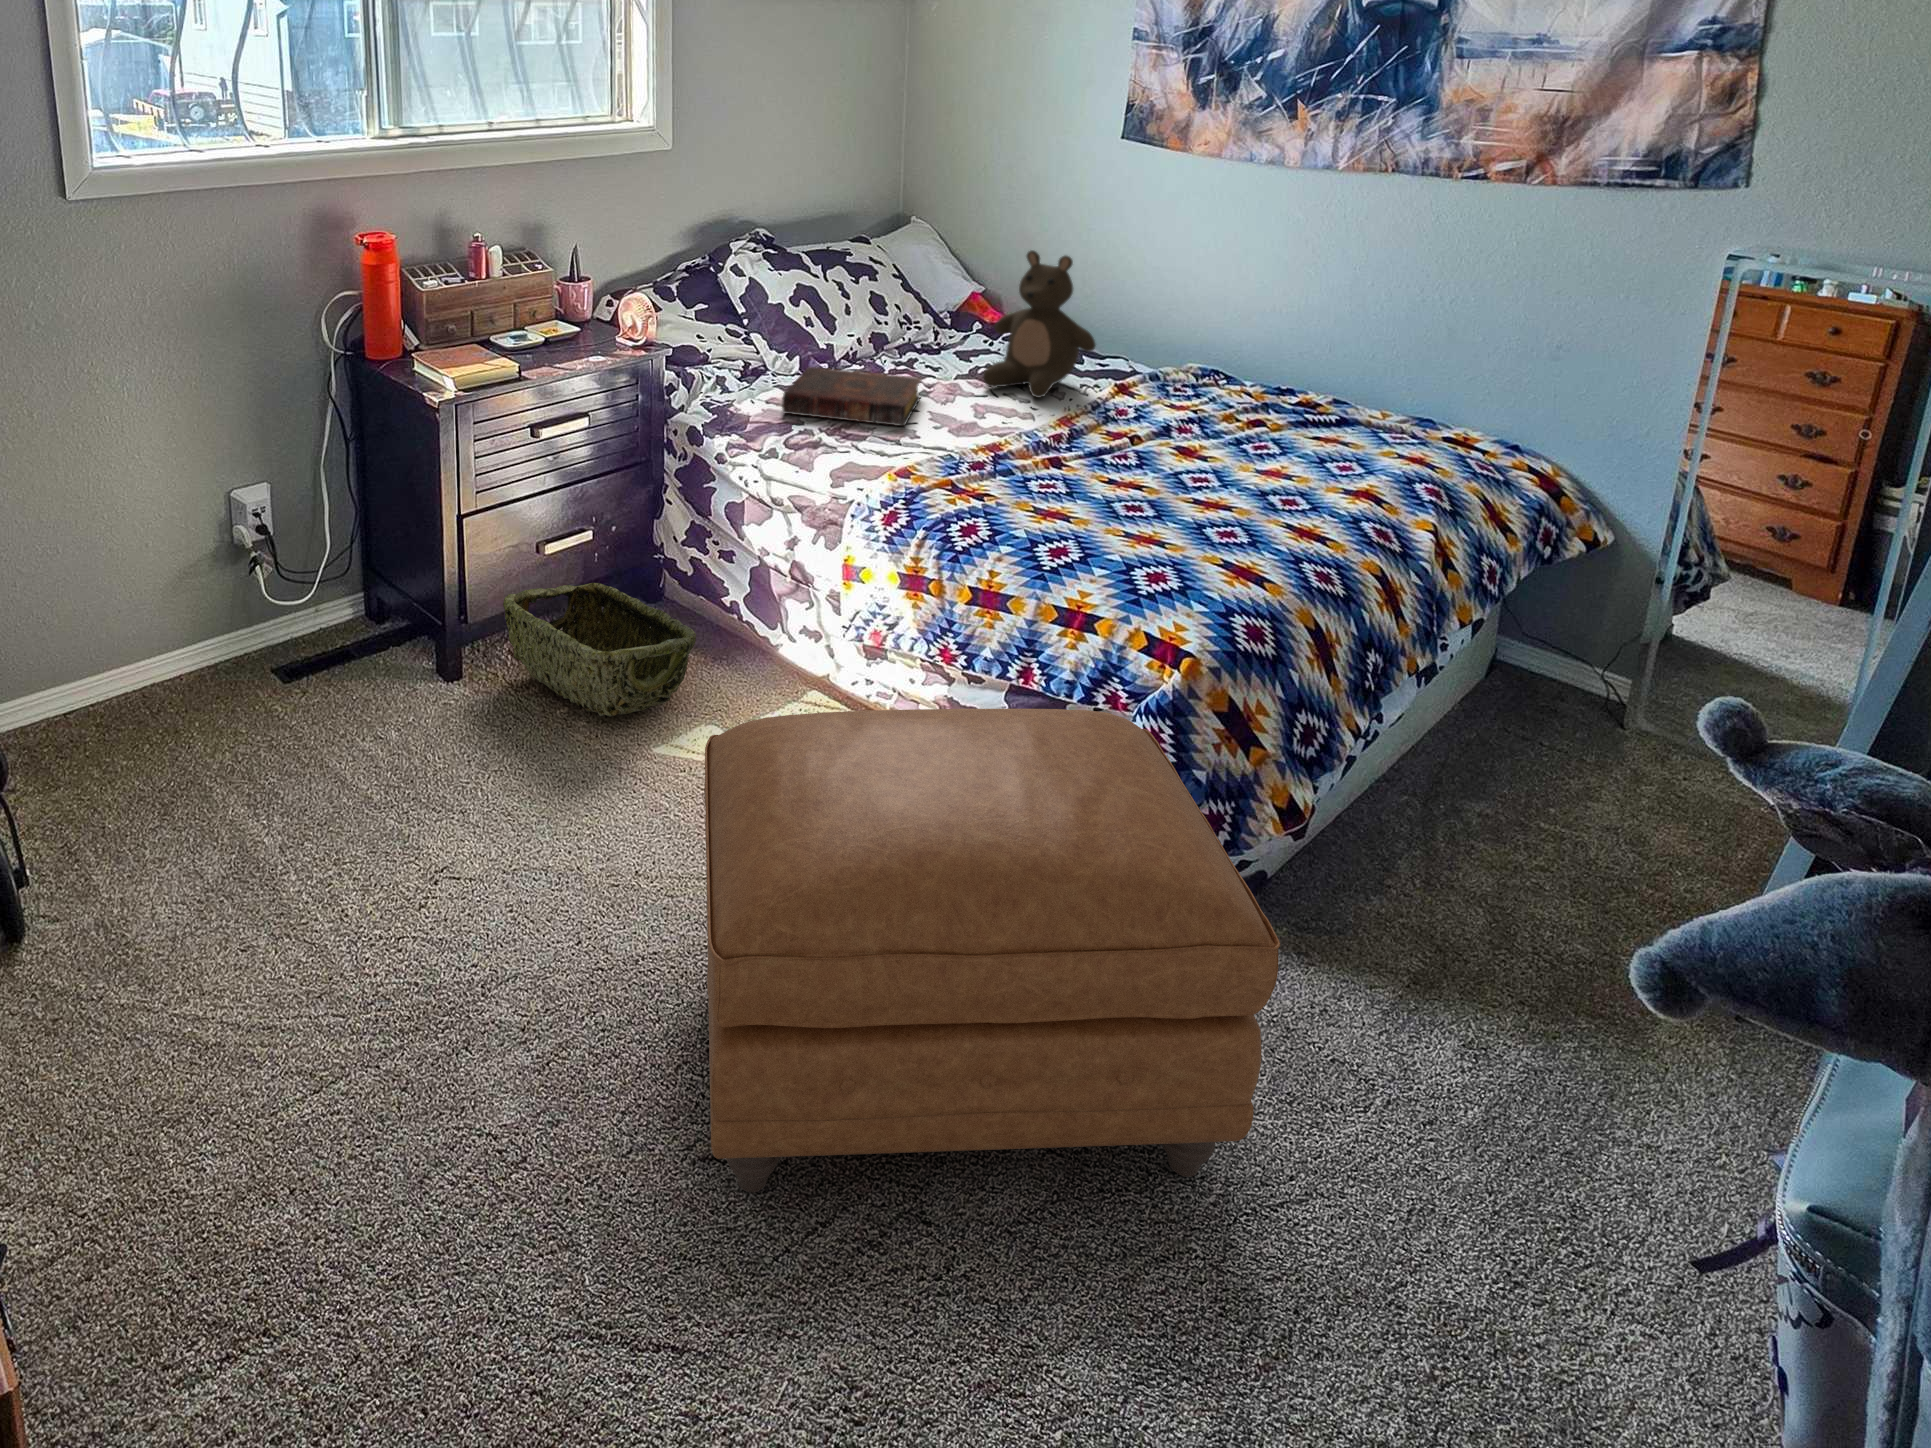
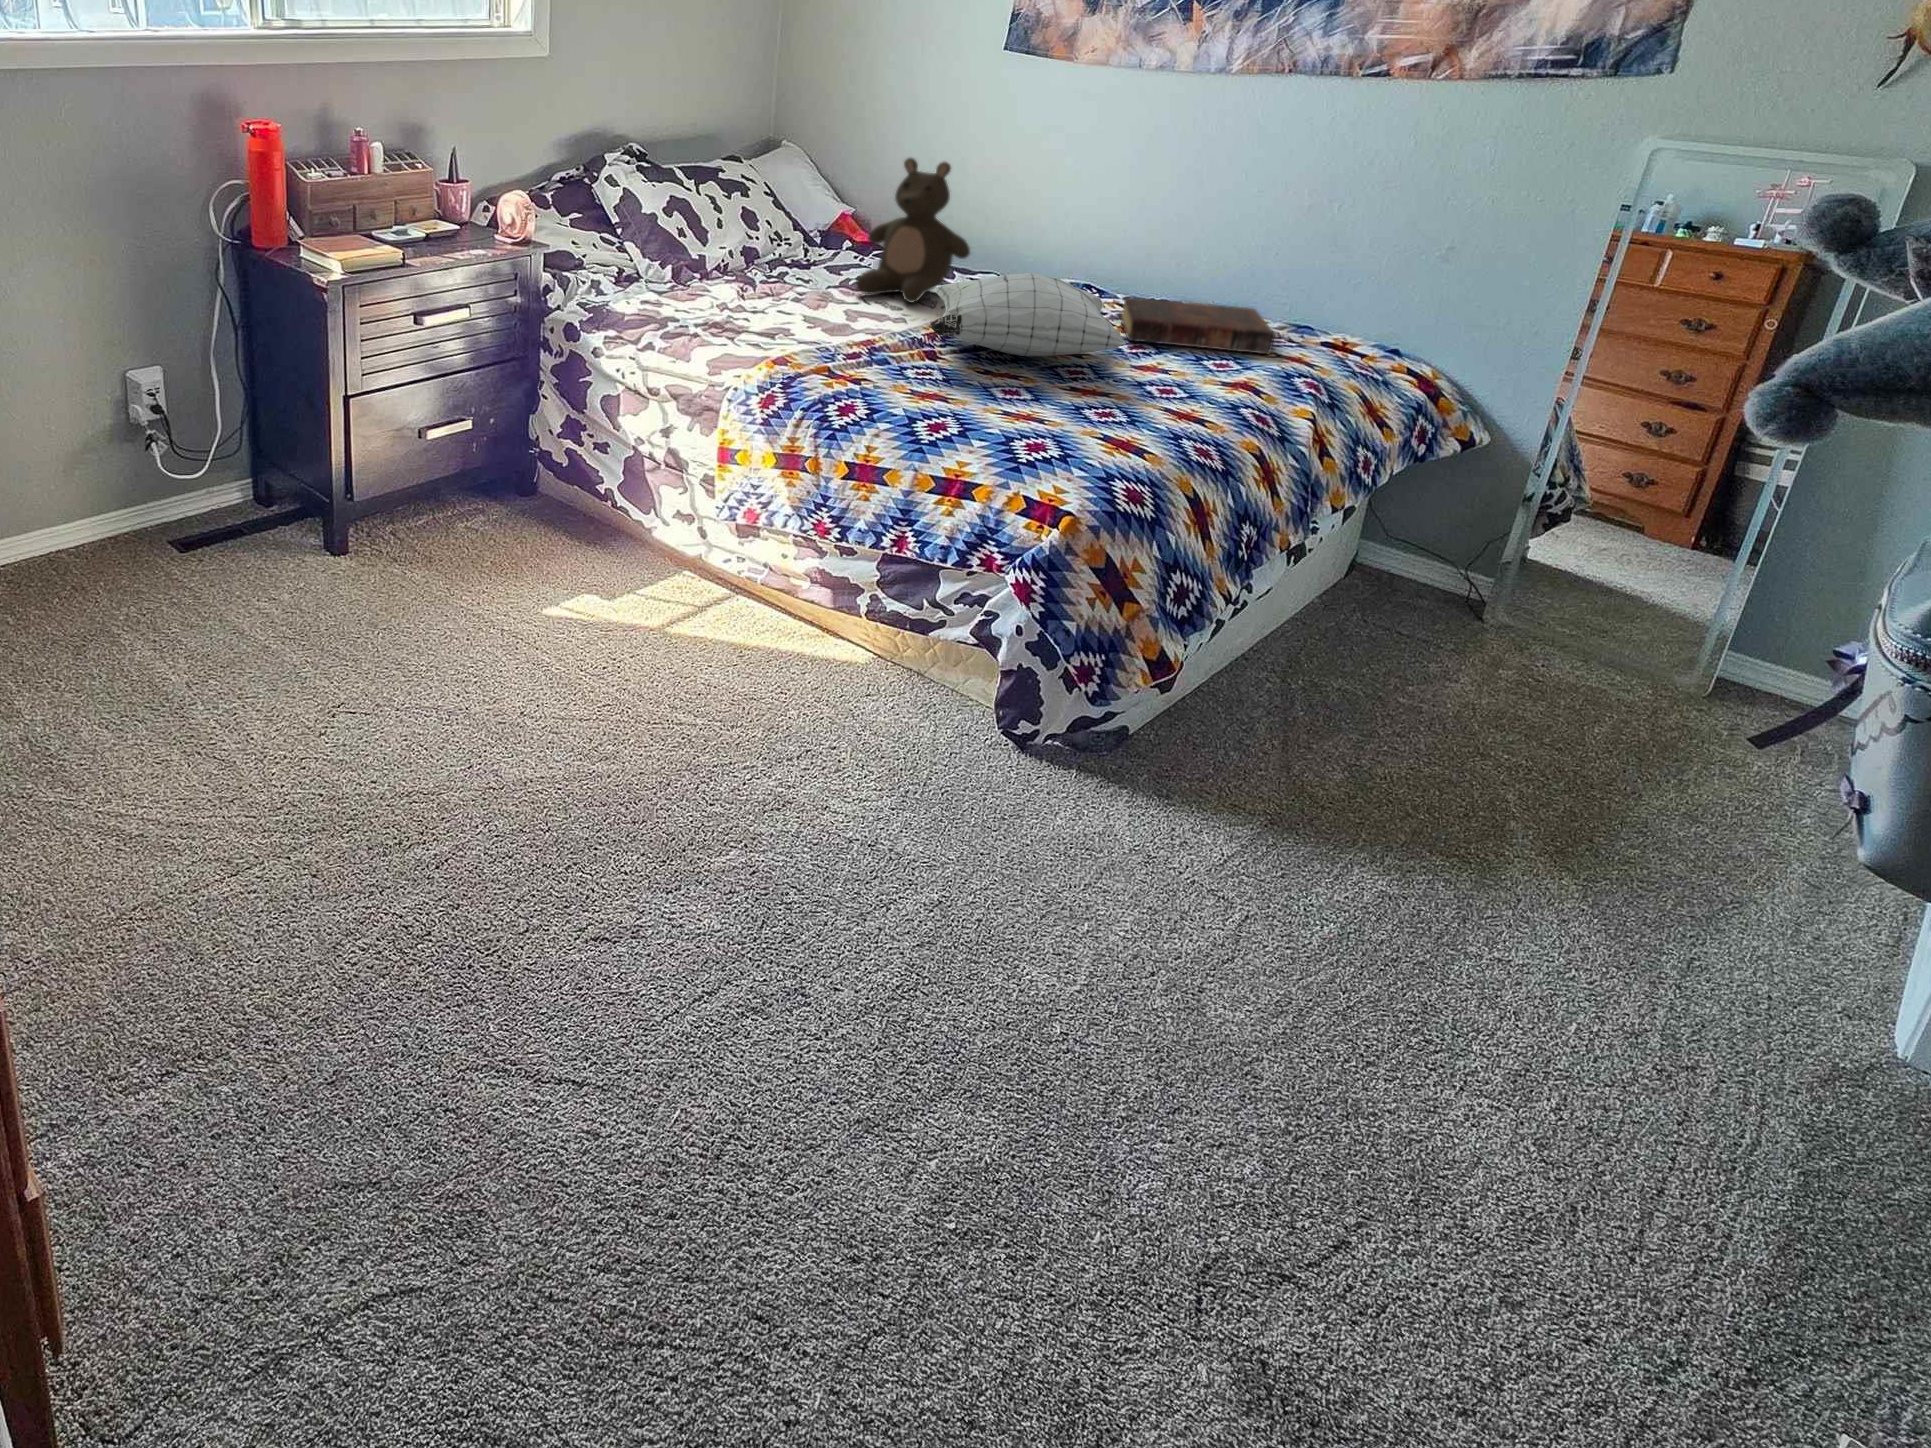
book: present [782,367,921,426] -> present [1120,297,1274,354]
pillow: none [1052,380,1247,464] -> present [930,273,1126,357]
woven basket: present [503,583,696,716] -> none [393,469,577,584]
ottoman: present [704,709,1280,1192] -> none [593,551,1162,971]

